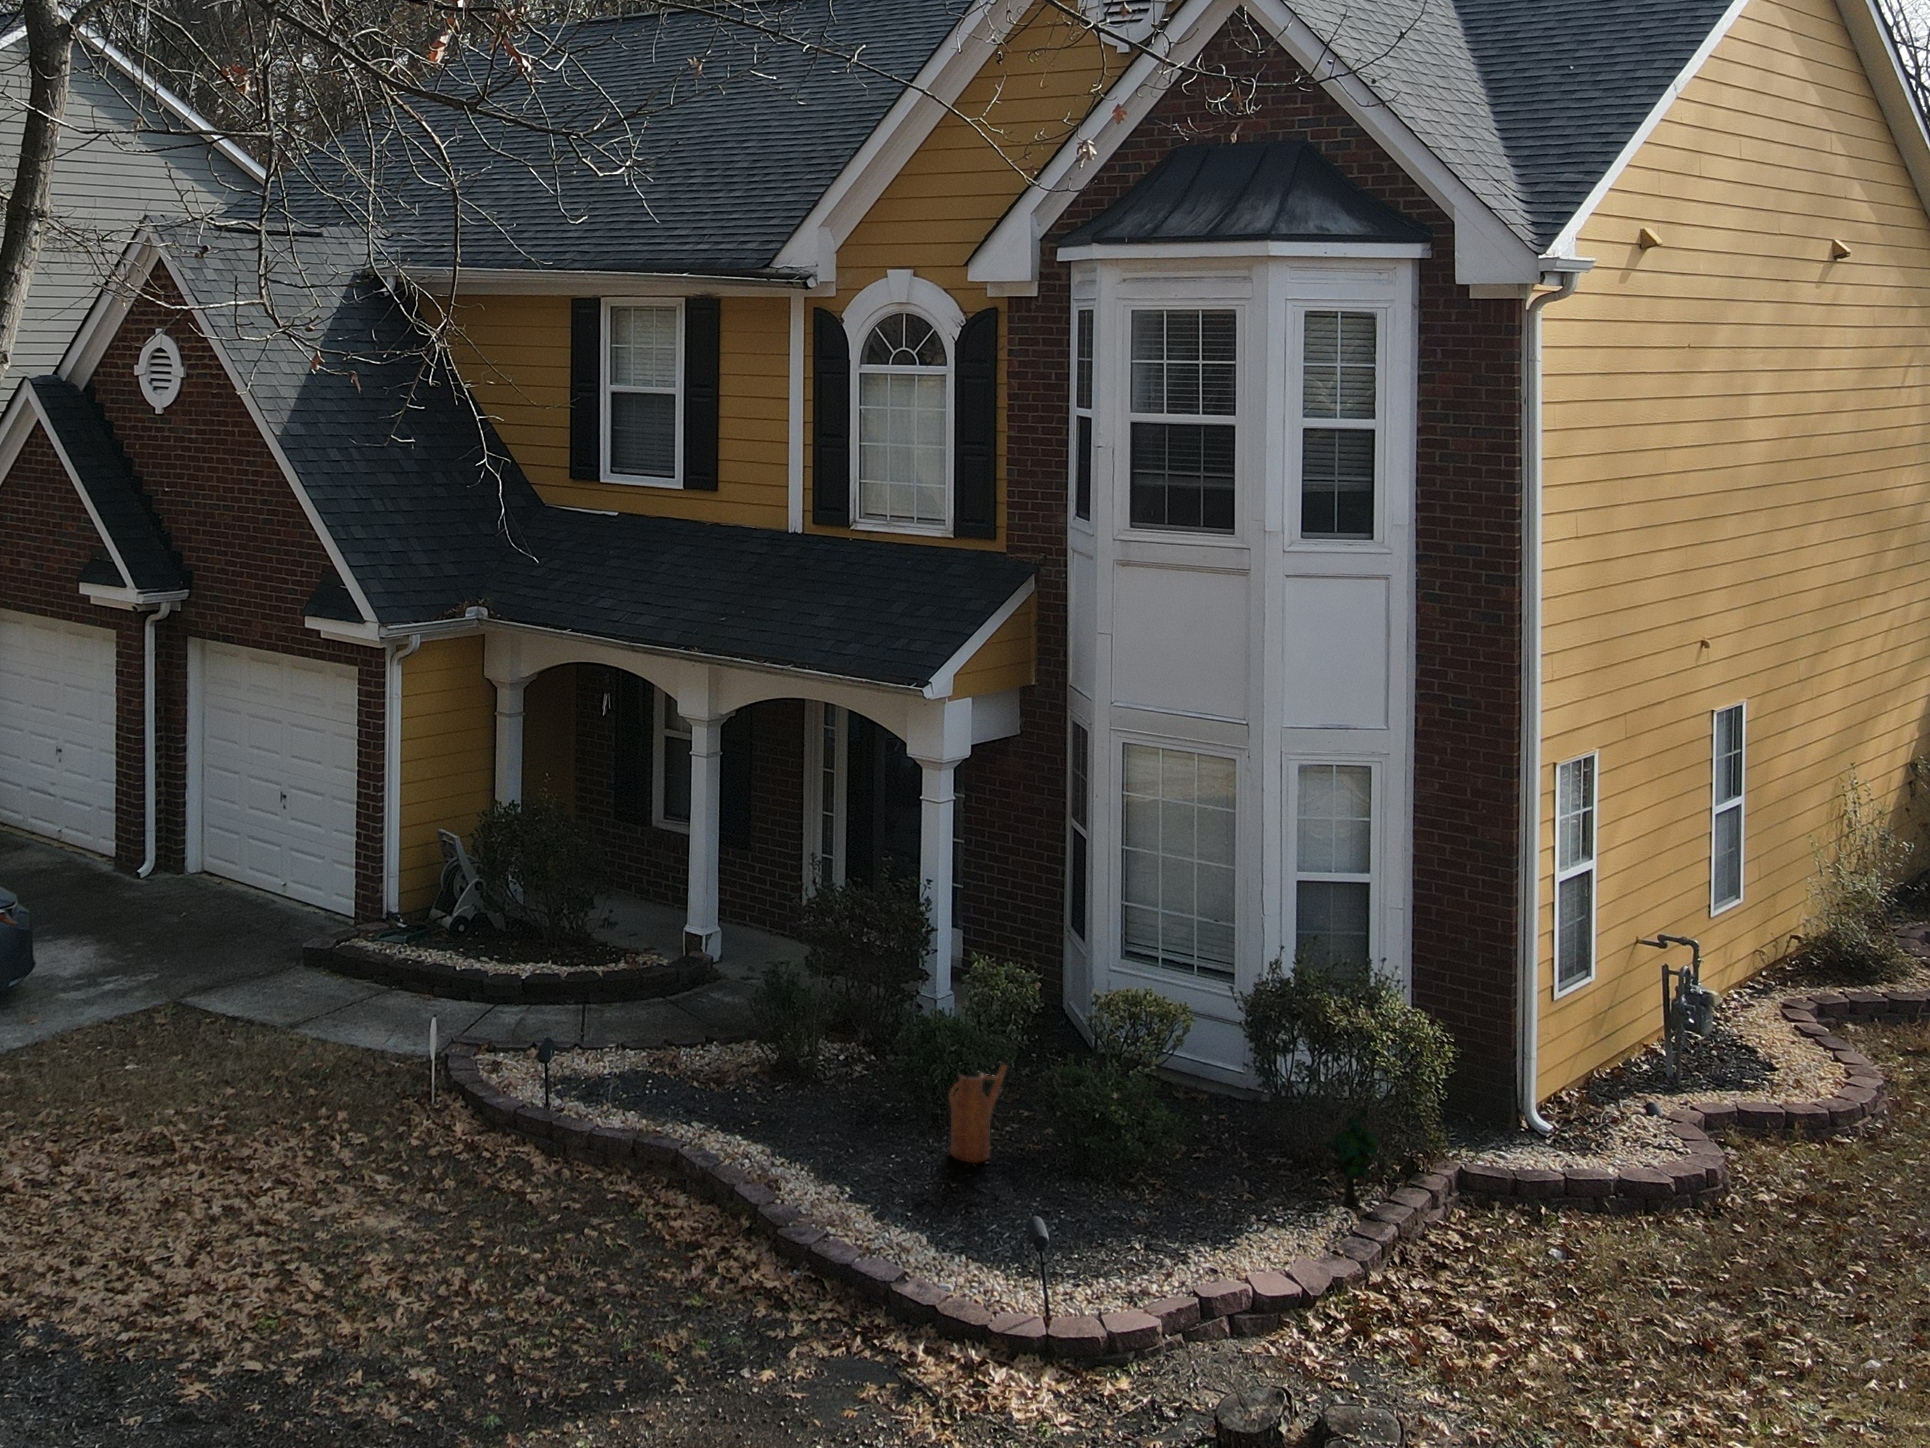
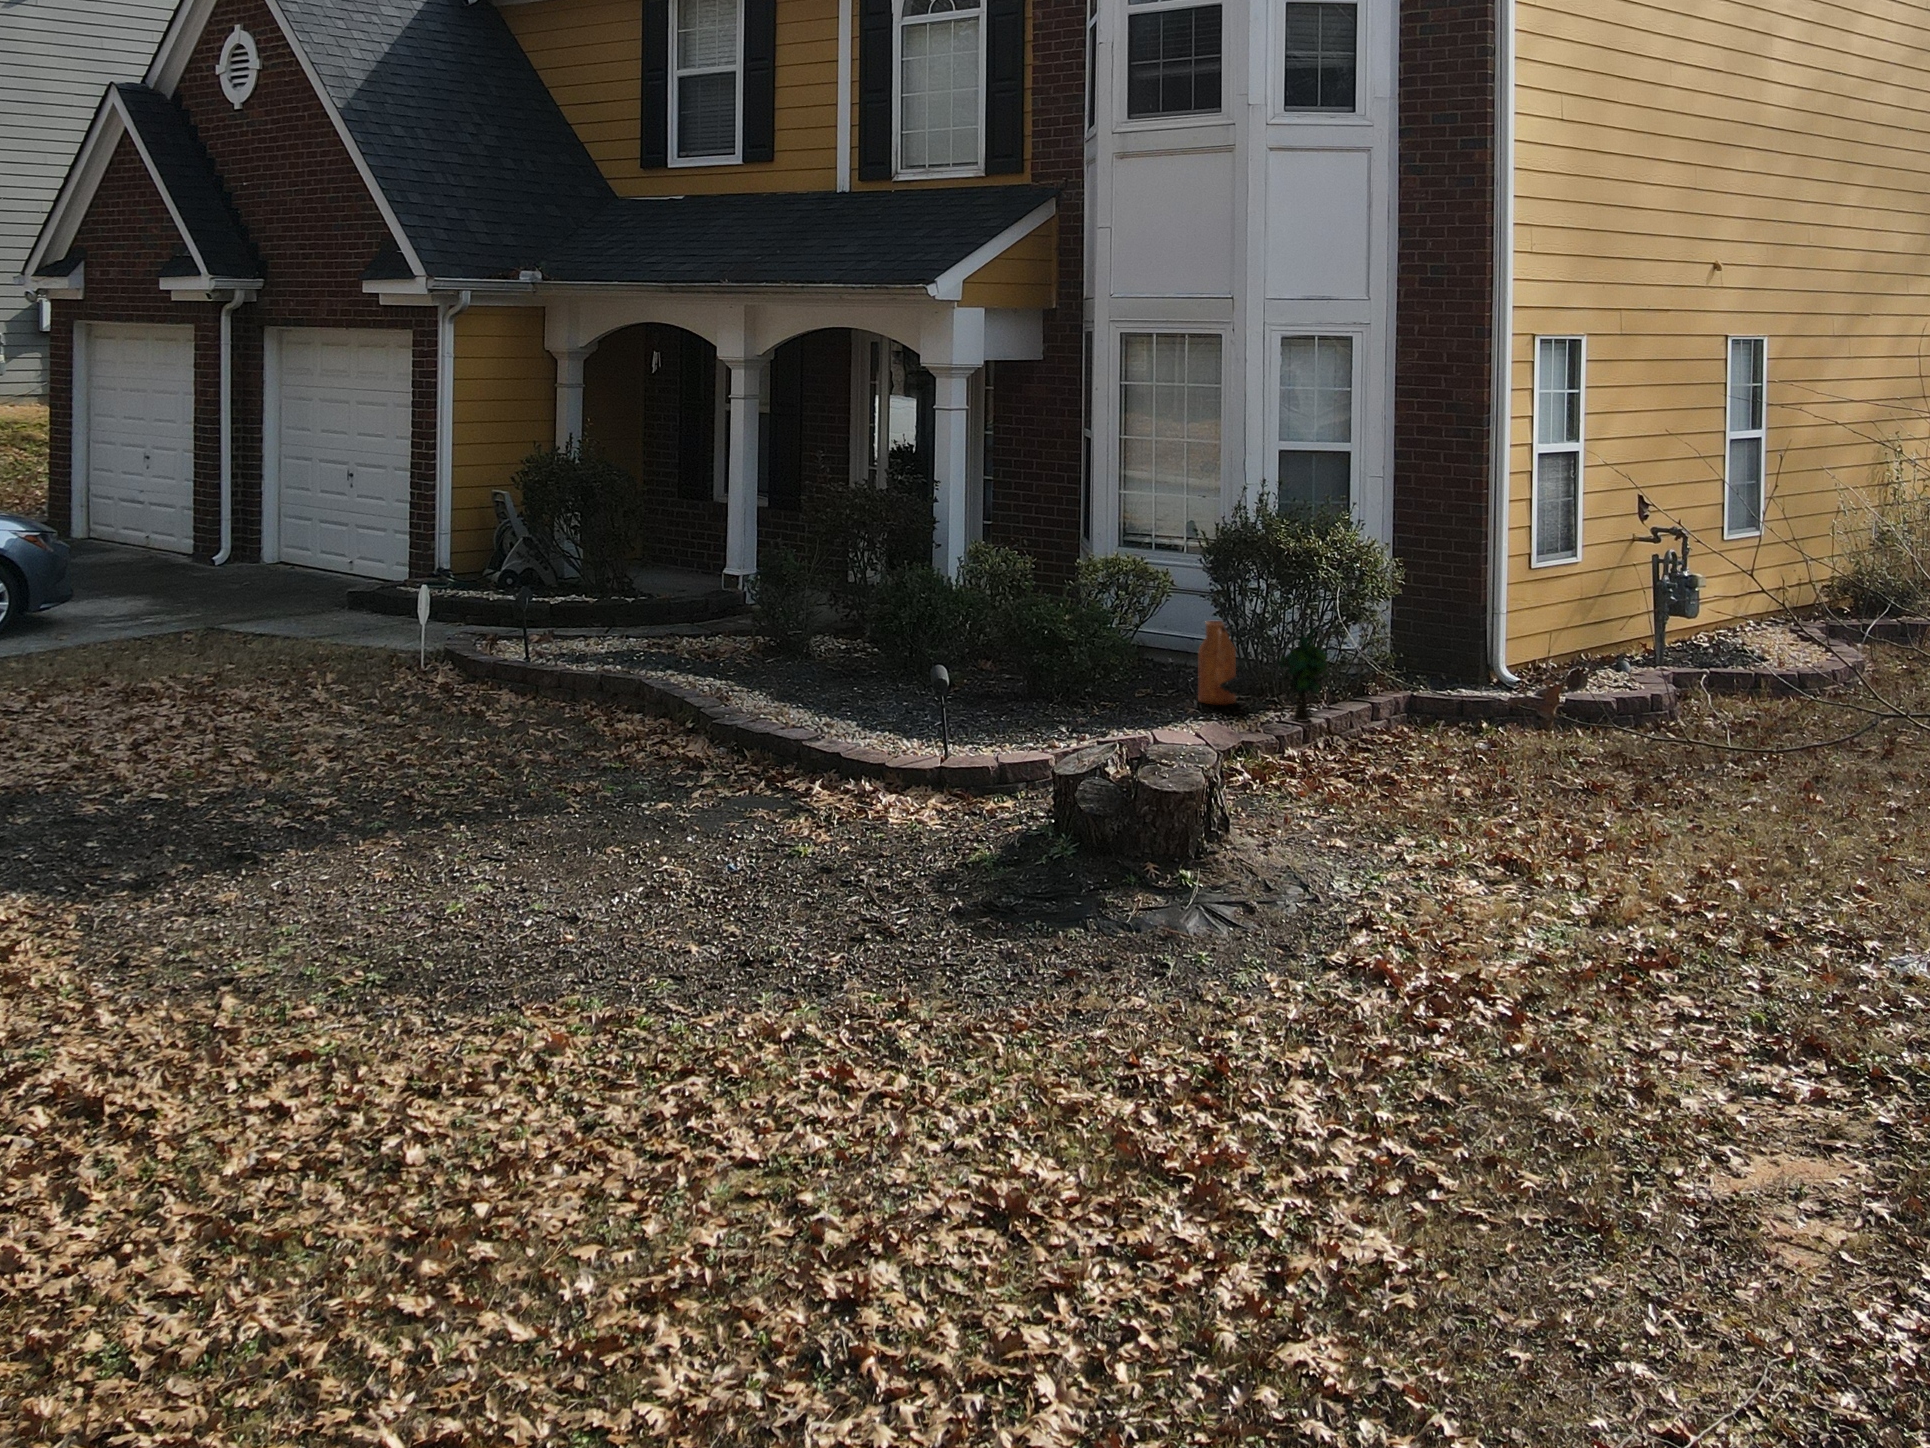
watering can: present [949,1065,1007,1163] -> present [1198,621,1236,705]

